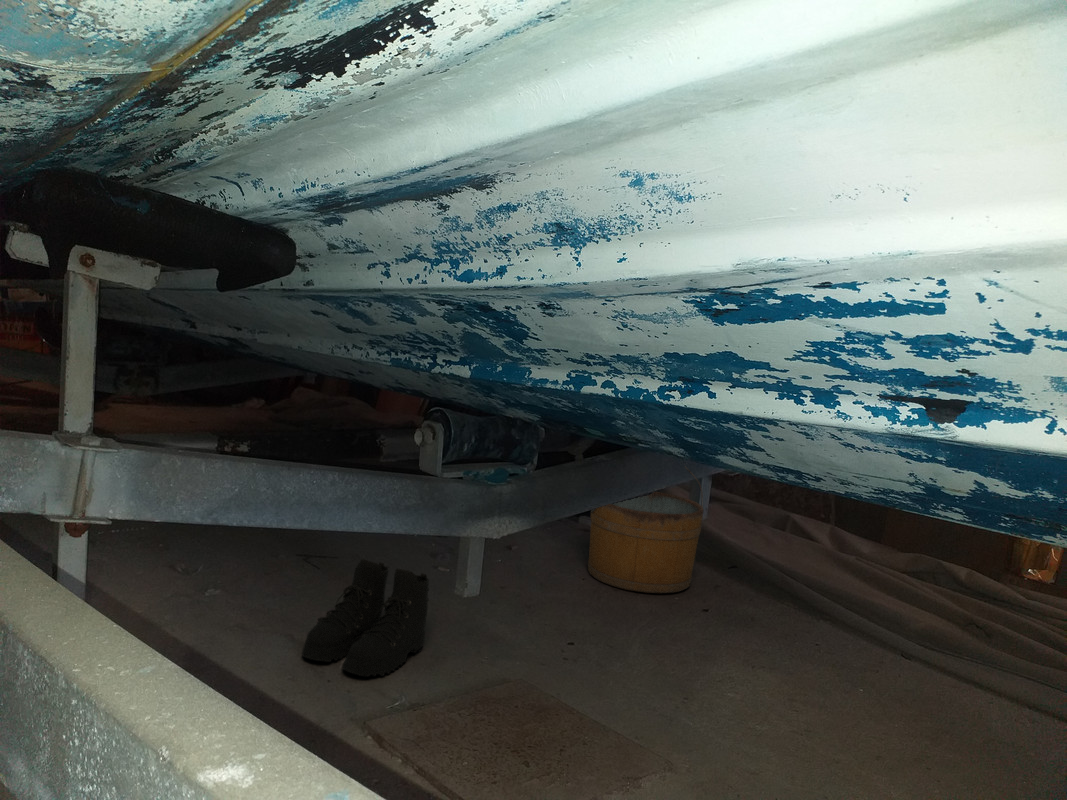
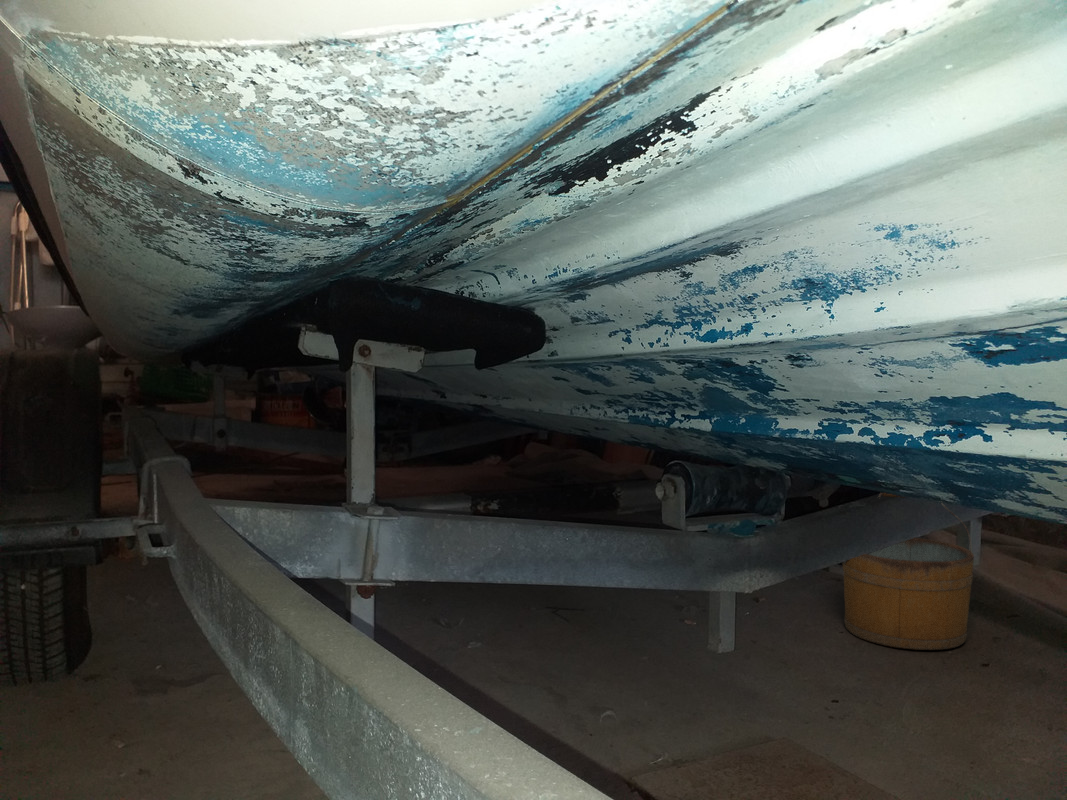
boots: present [302,559,429,677] -> none [563,621,683,741]

